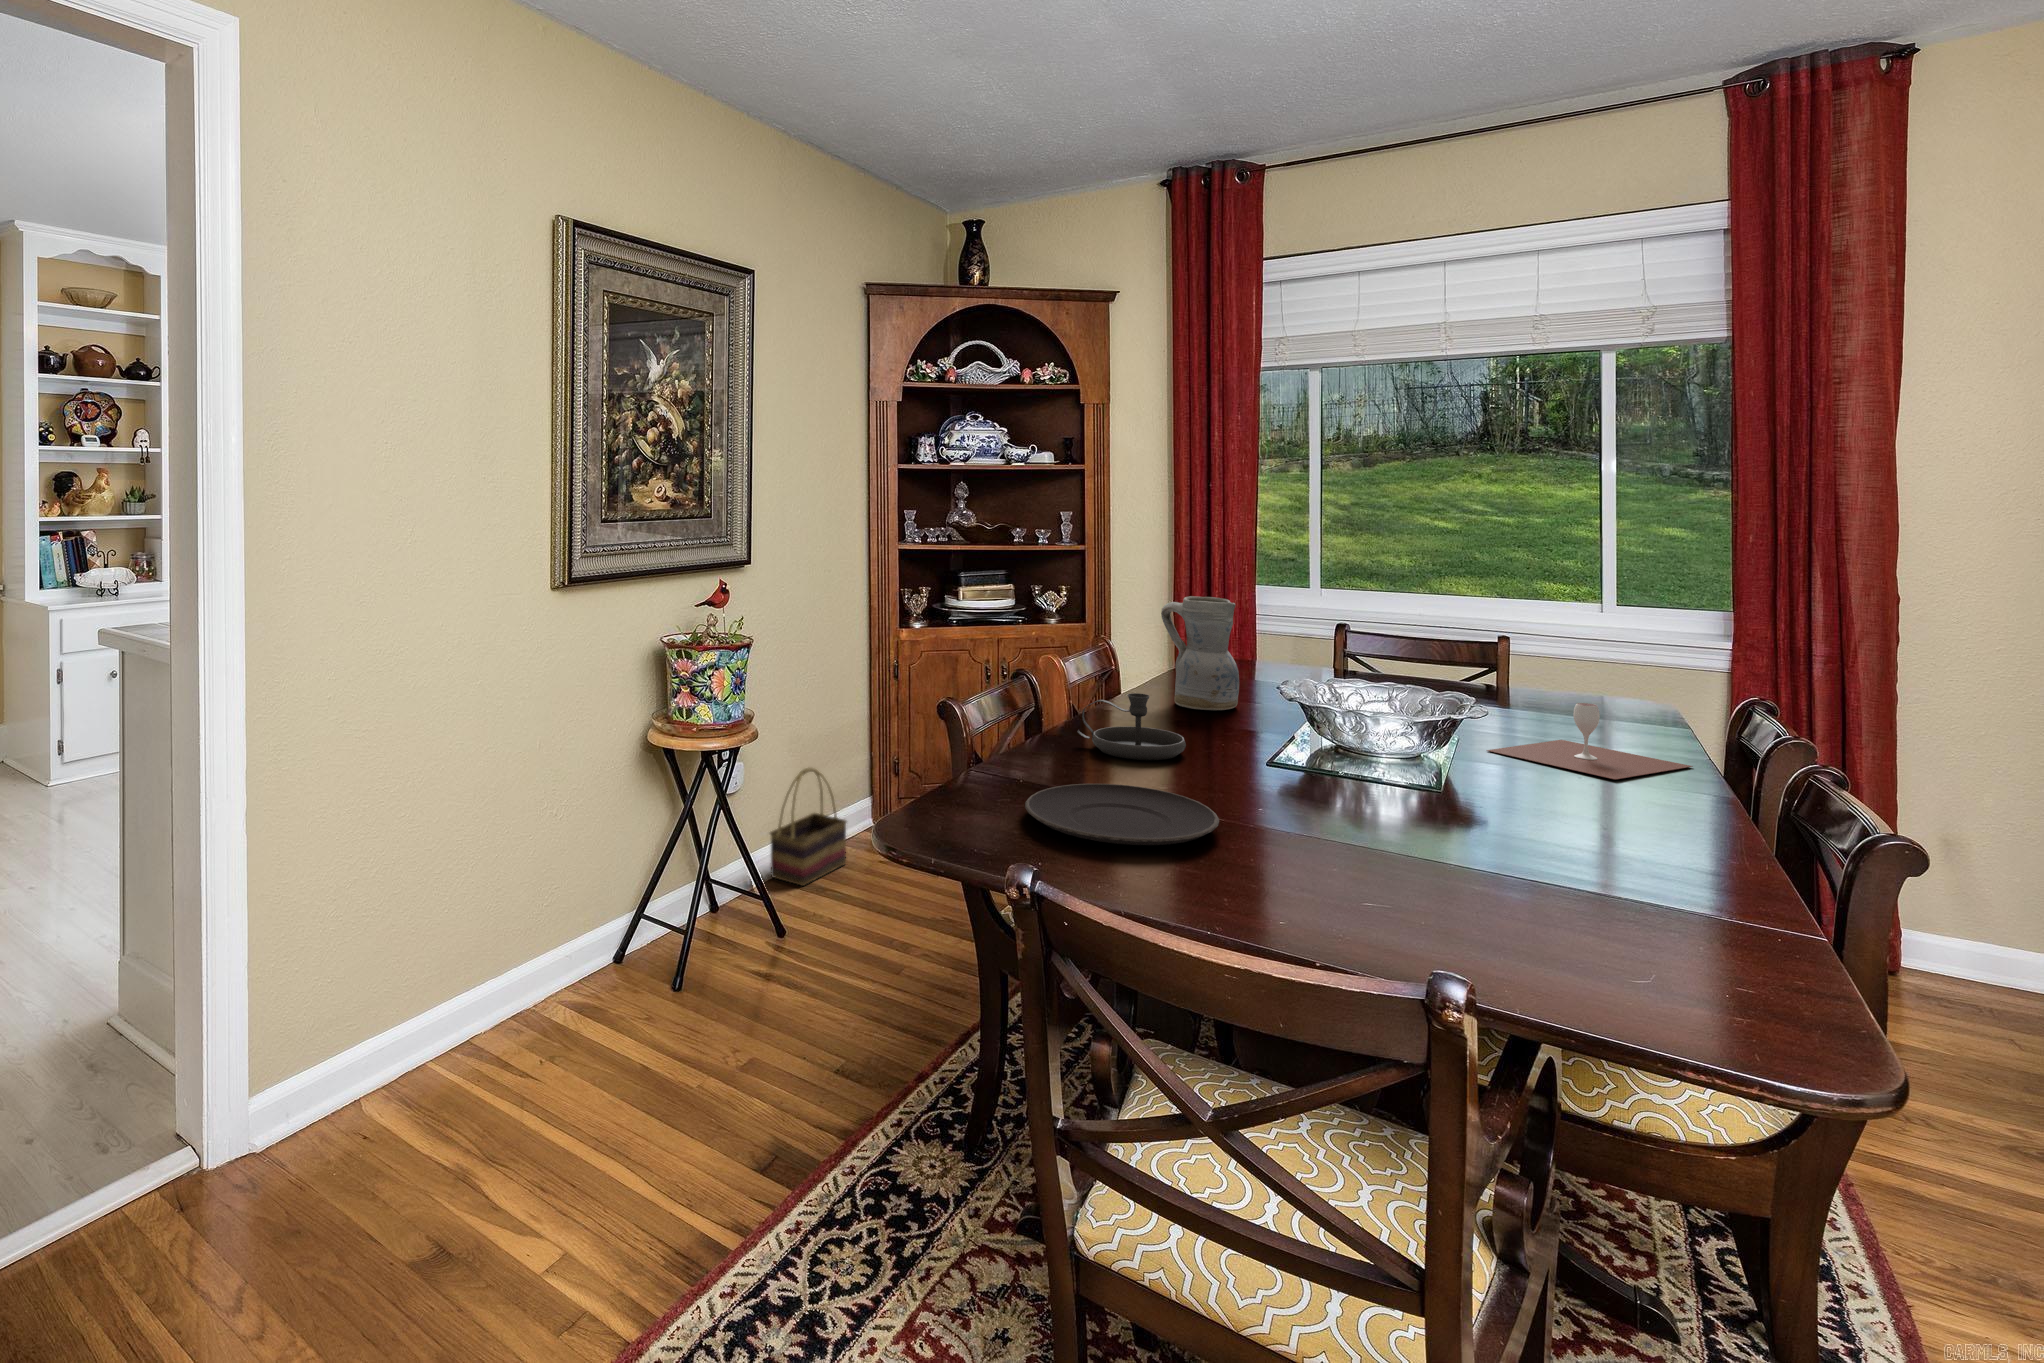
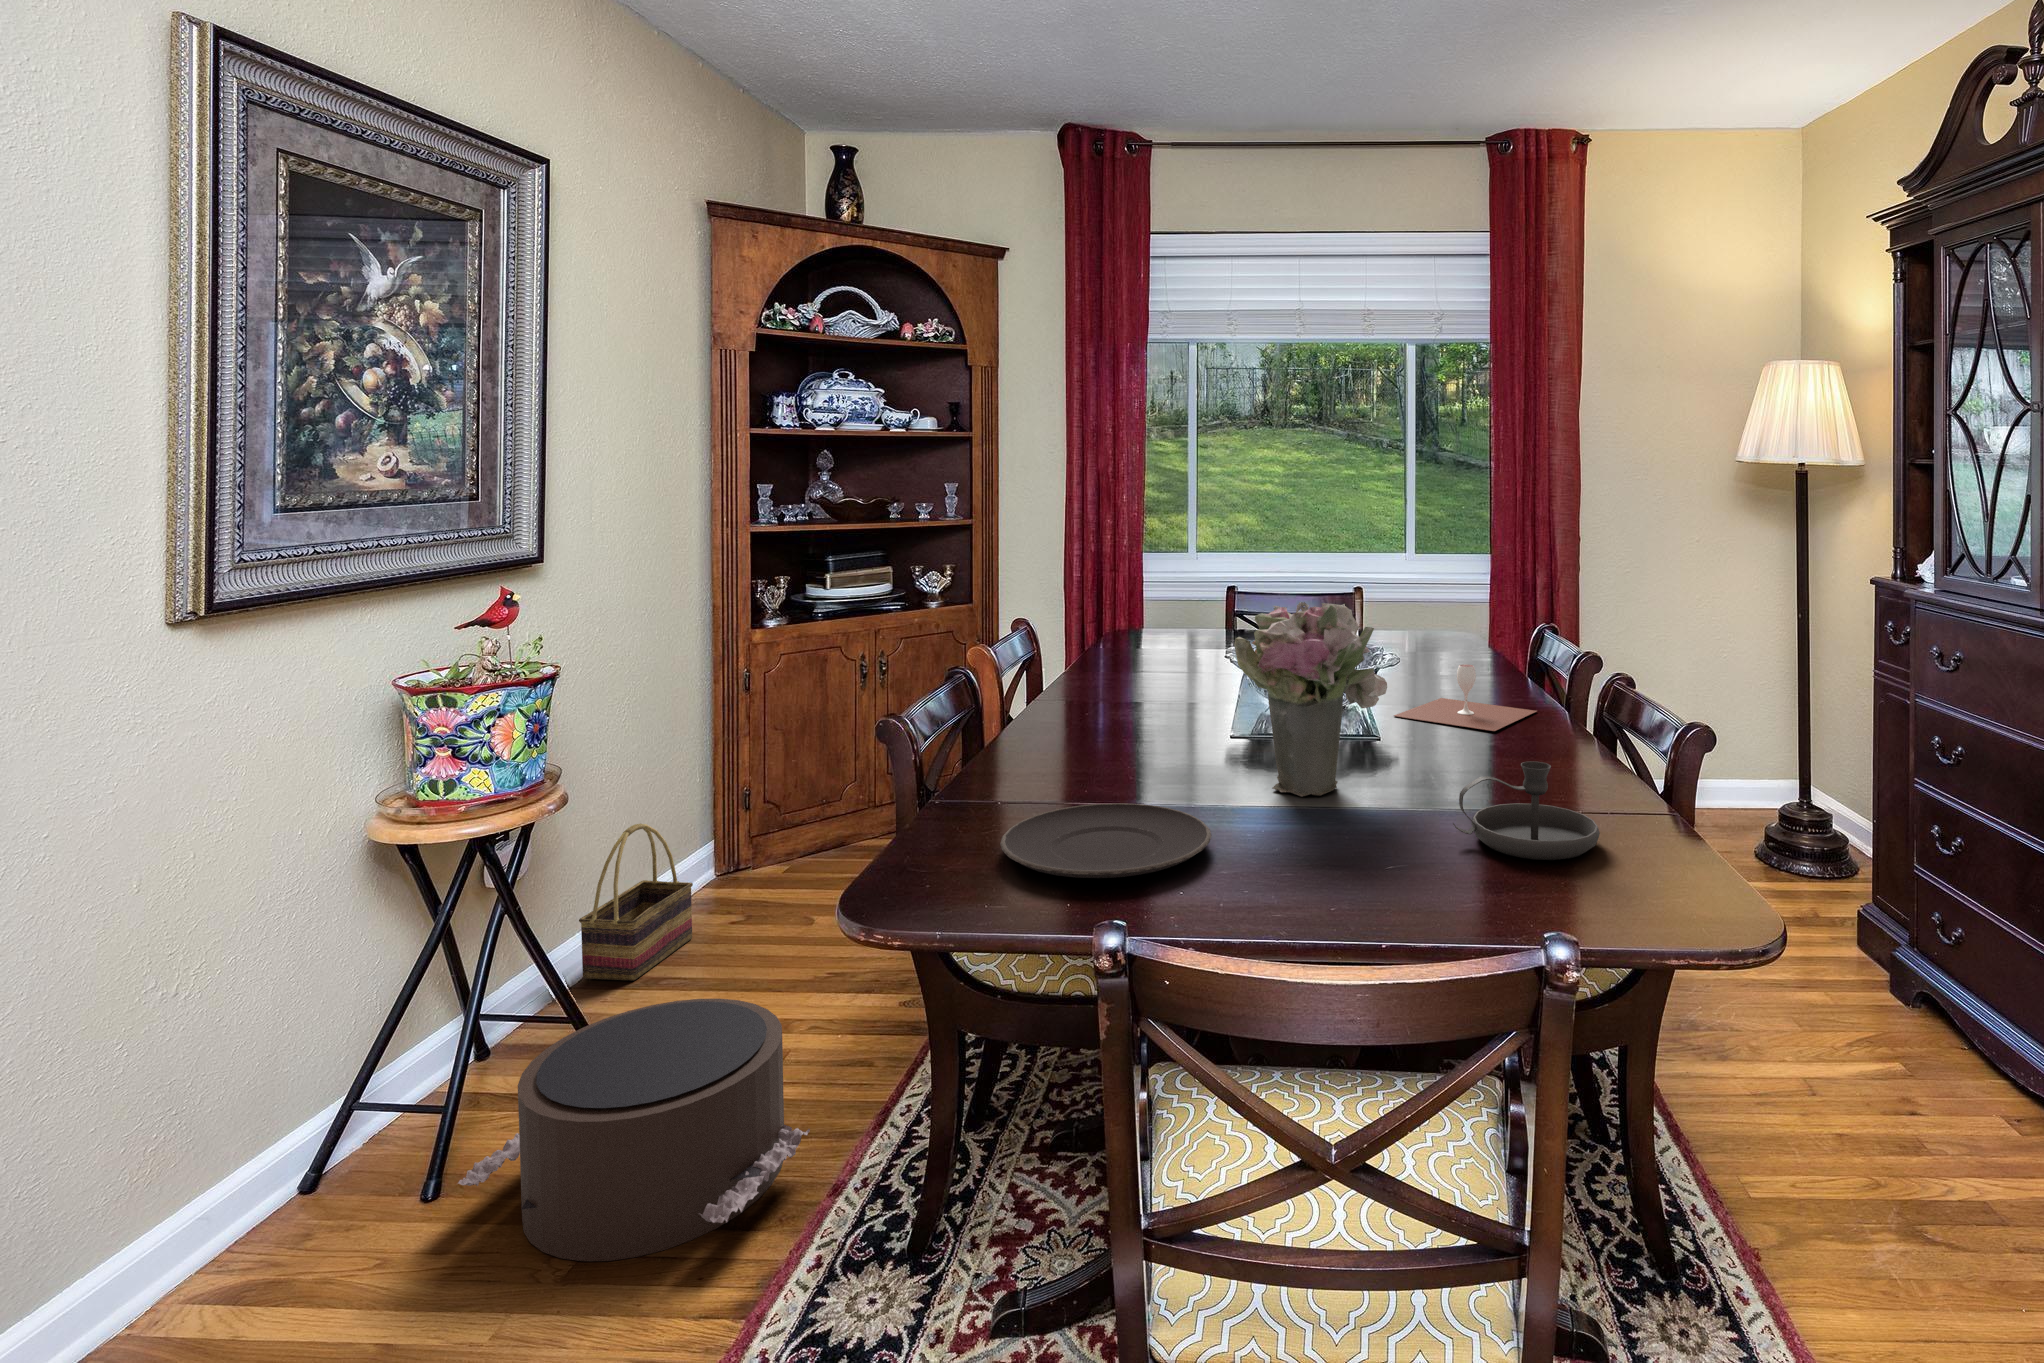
ceramic pitcher: present [1161,596,1239,710] -> none [1093,582,1172,703]
flower bouquet: none [1263,620,1442,811] -> present [1234,602,1387,797]
candlestick: present [1077,693,1186,760] -> present [1453,761,1600,860]
pouf: none [677,899,904,1079] -> present [458,999,810,1261]

